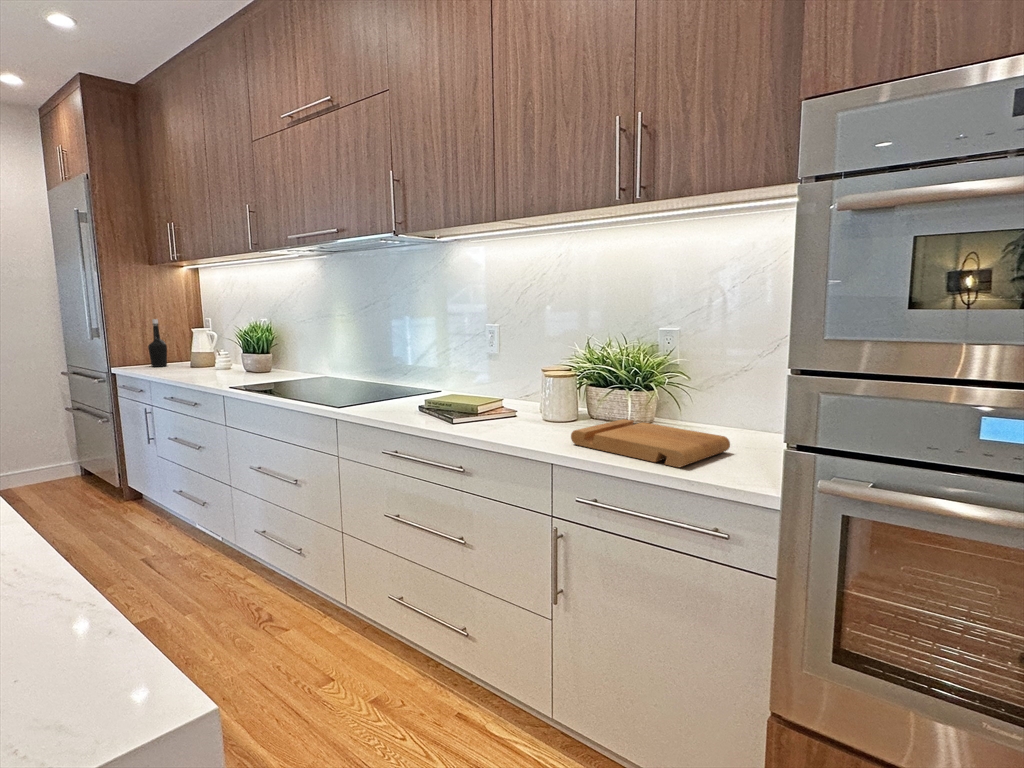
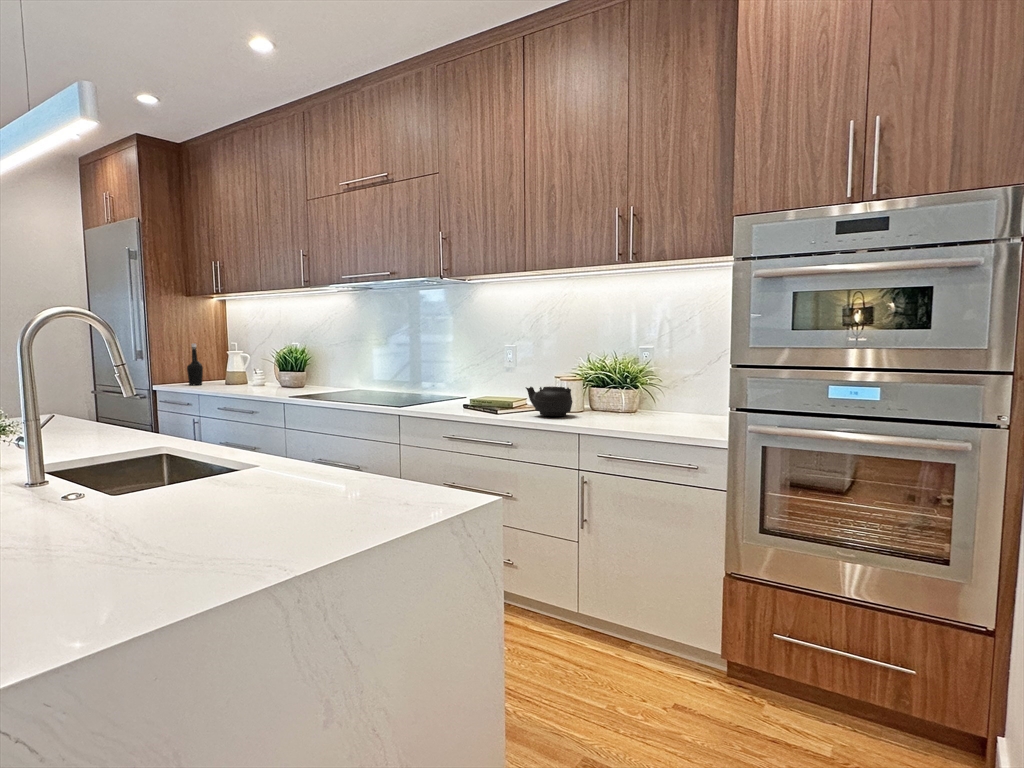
teapot: none [489,386,555,430] -> present [526,386,572,416]
cutting board: present [571,419,730,467] -> none [589,408,694,431]

